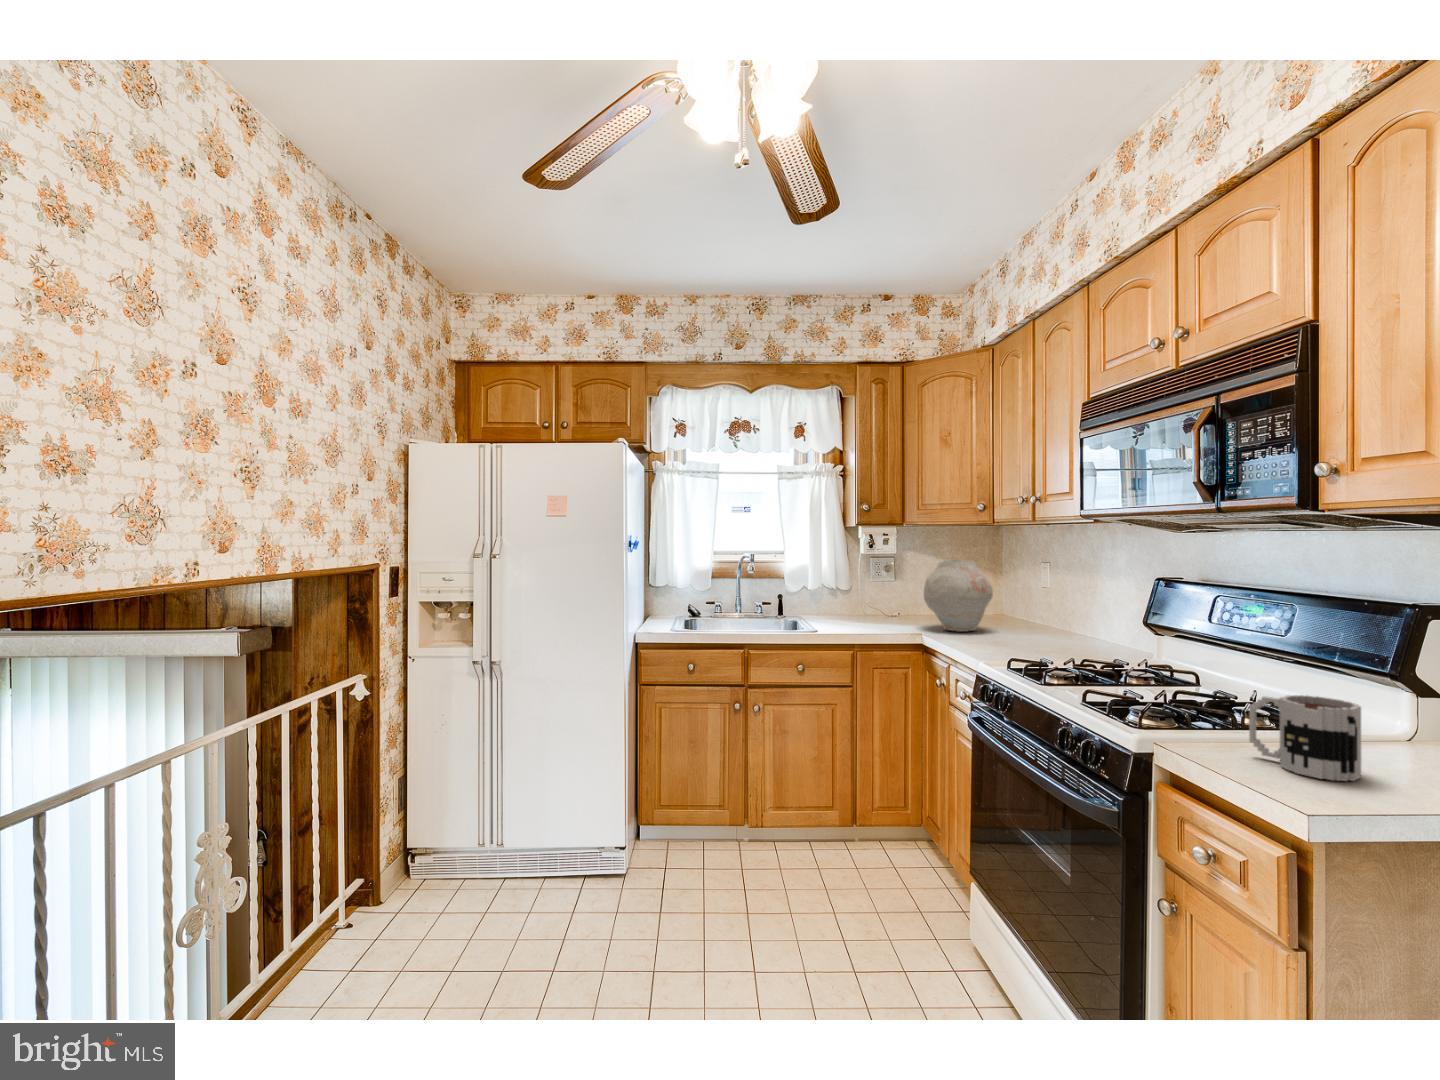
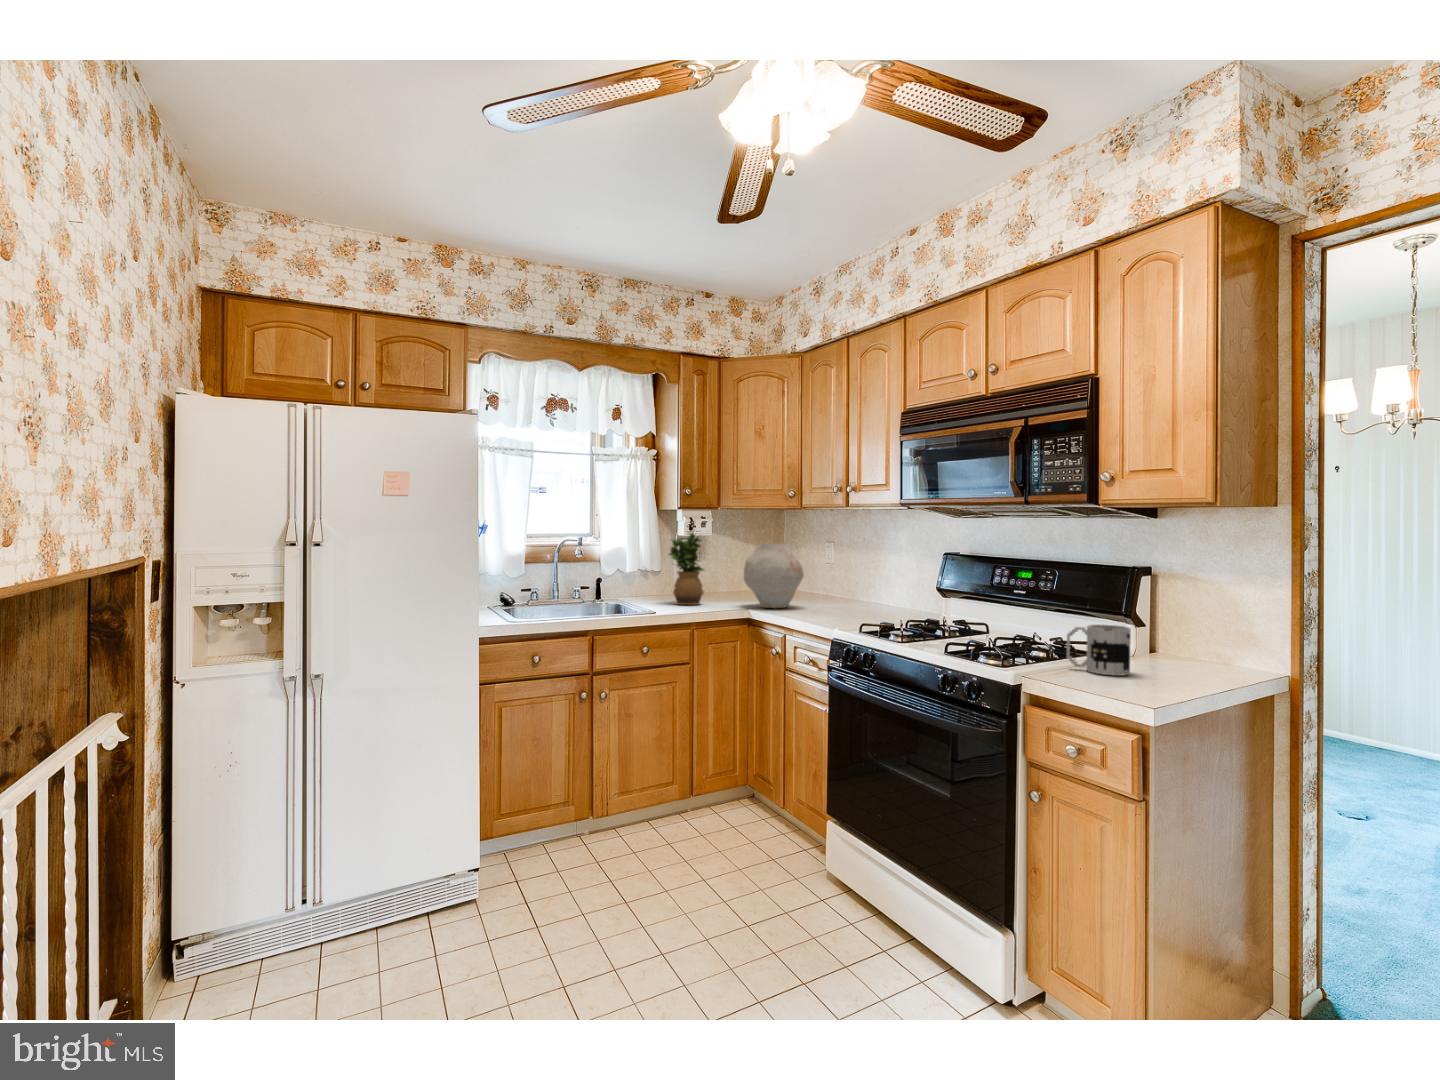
potted plant: none [846,547,887,624] -> present [668,533,704,605]

